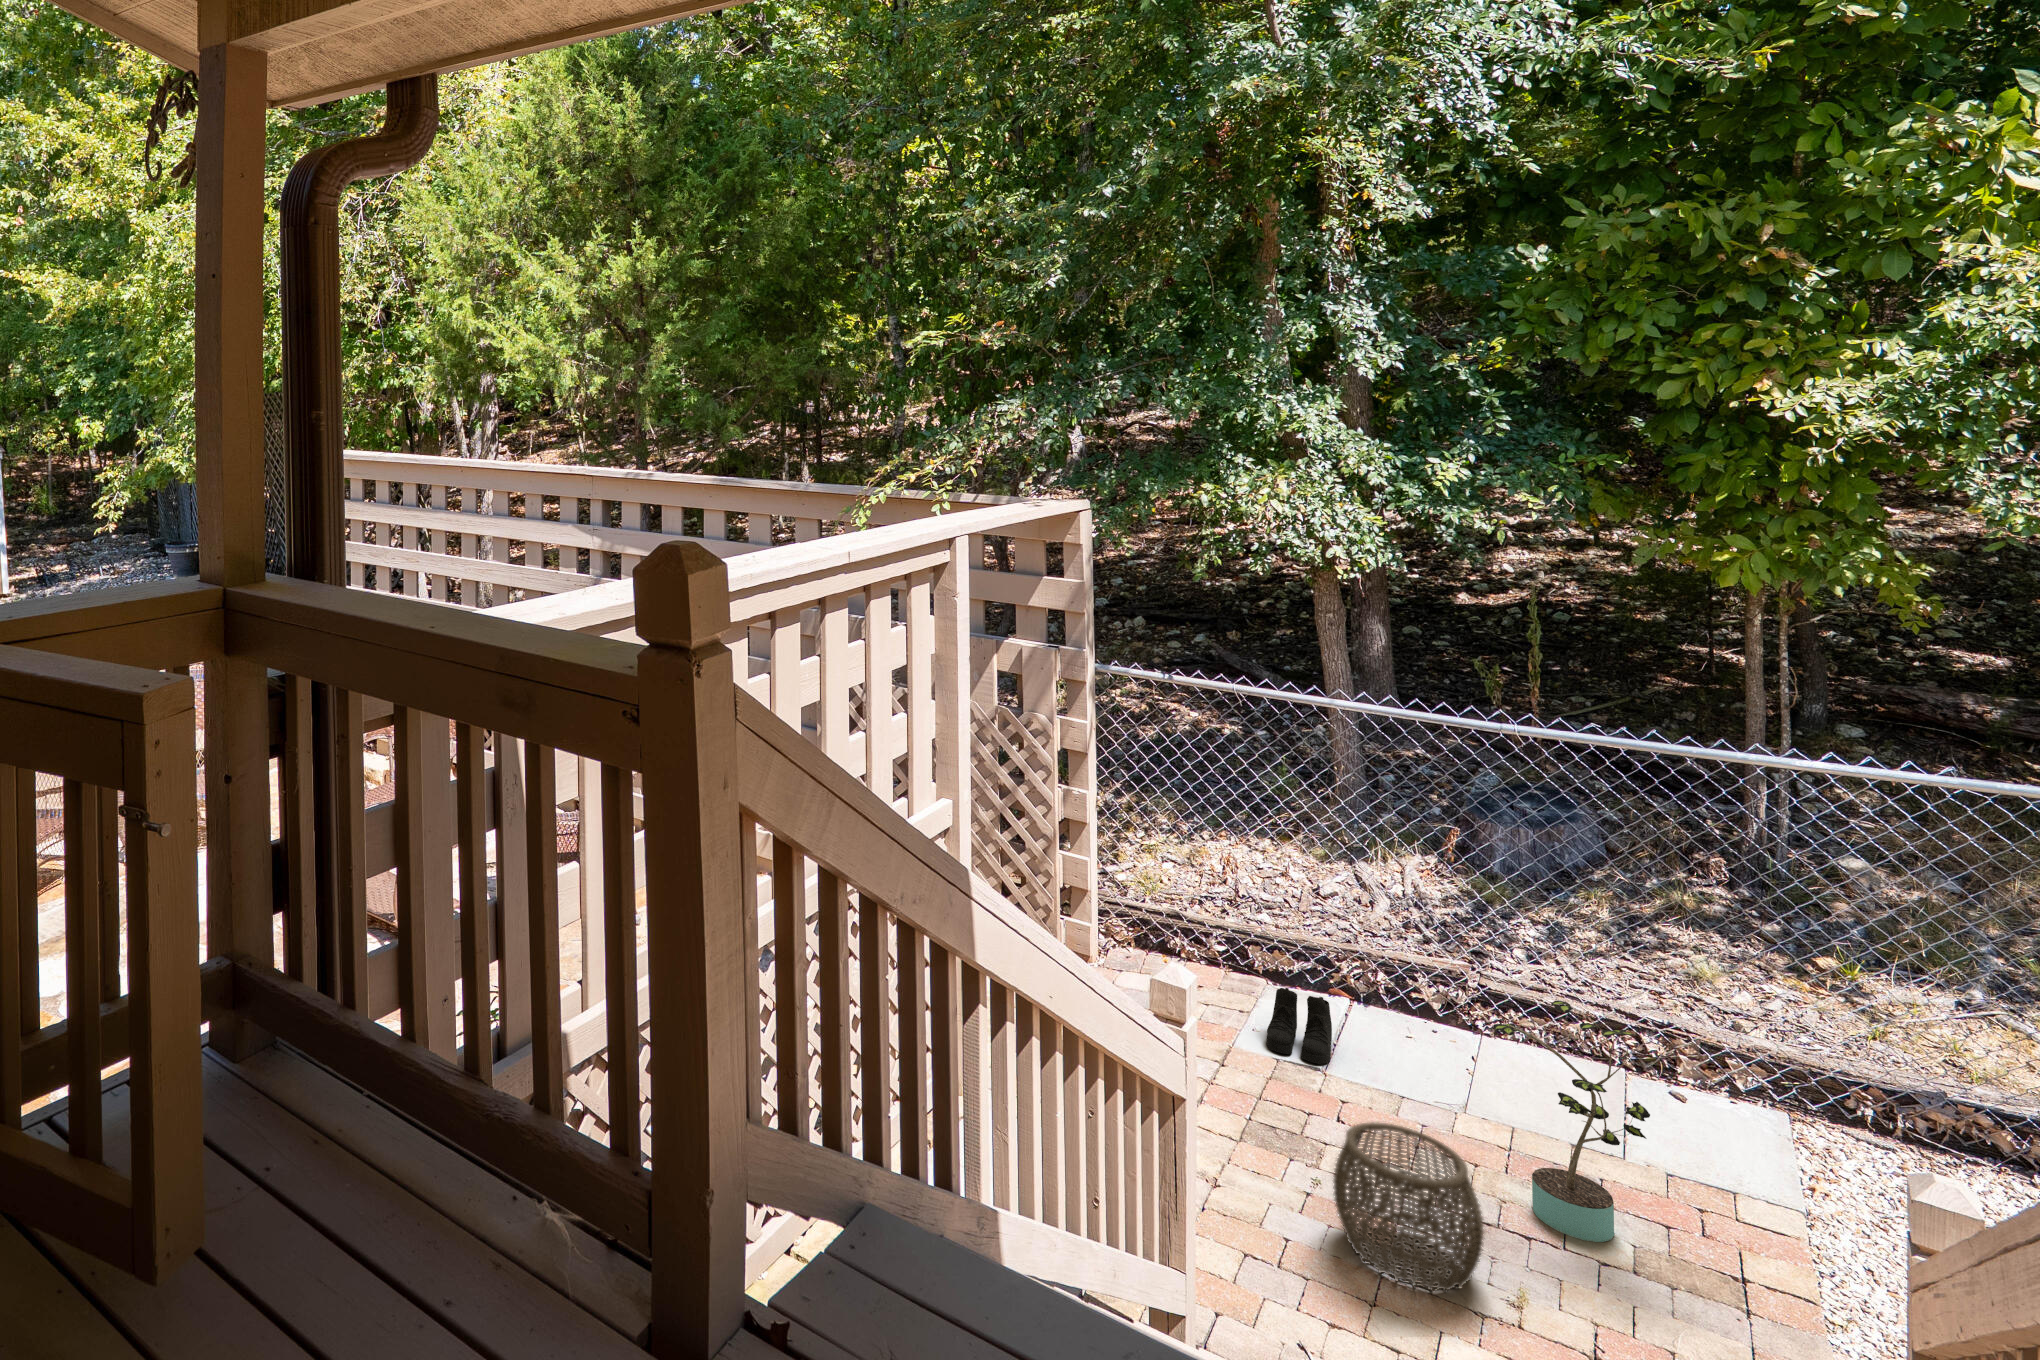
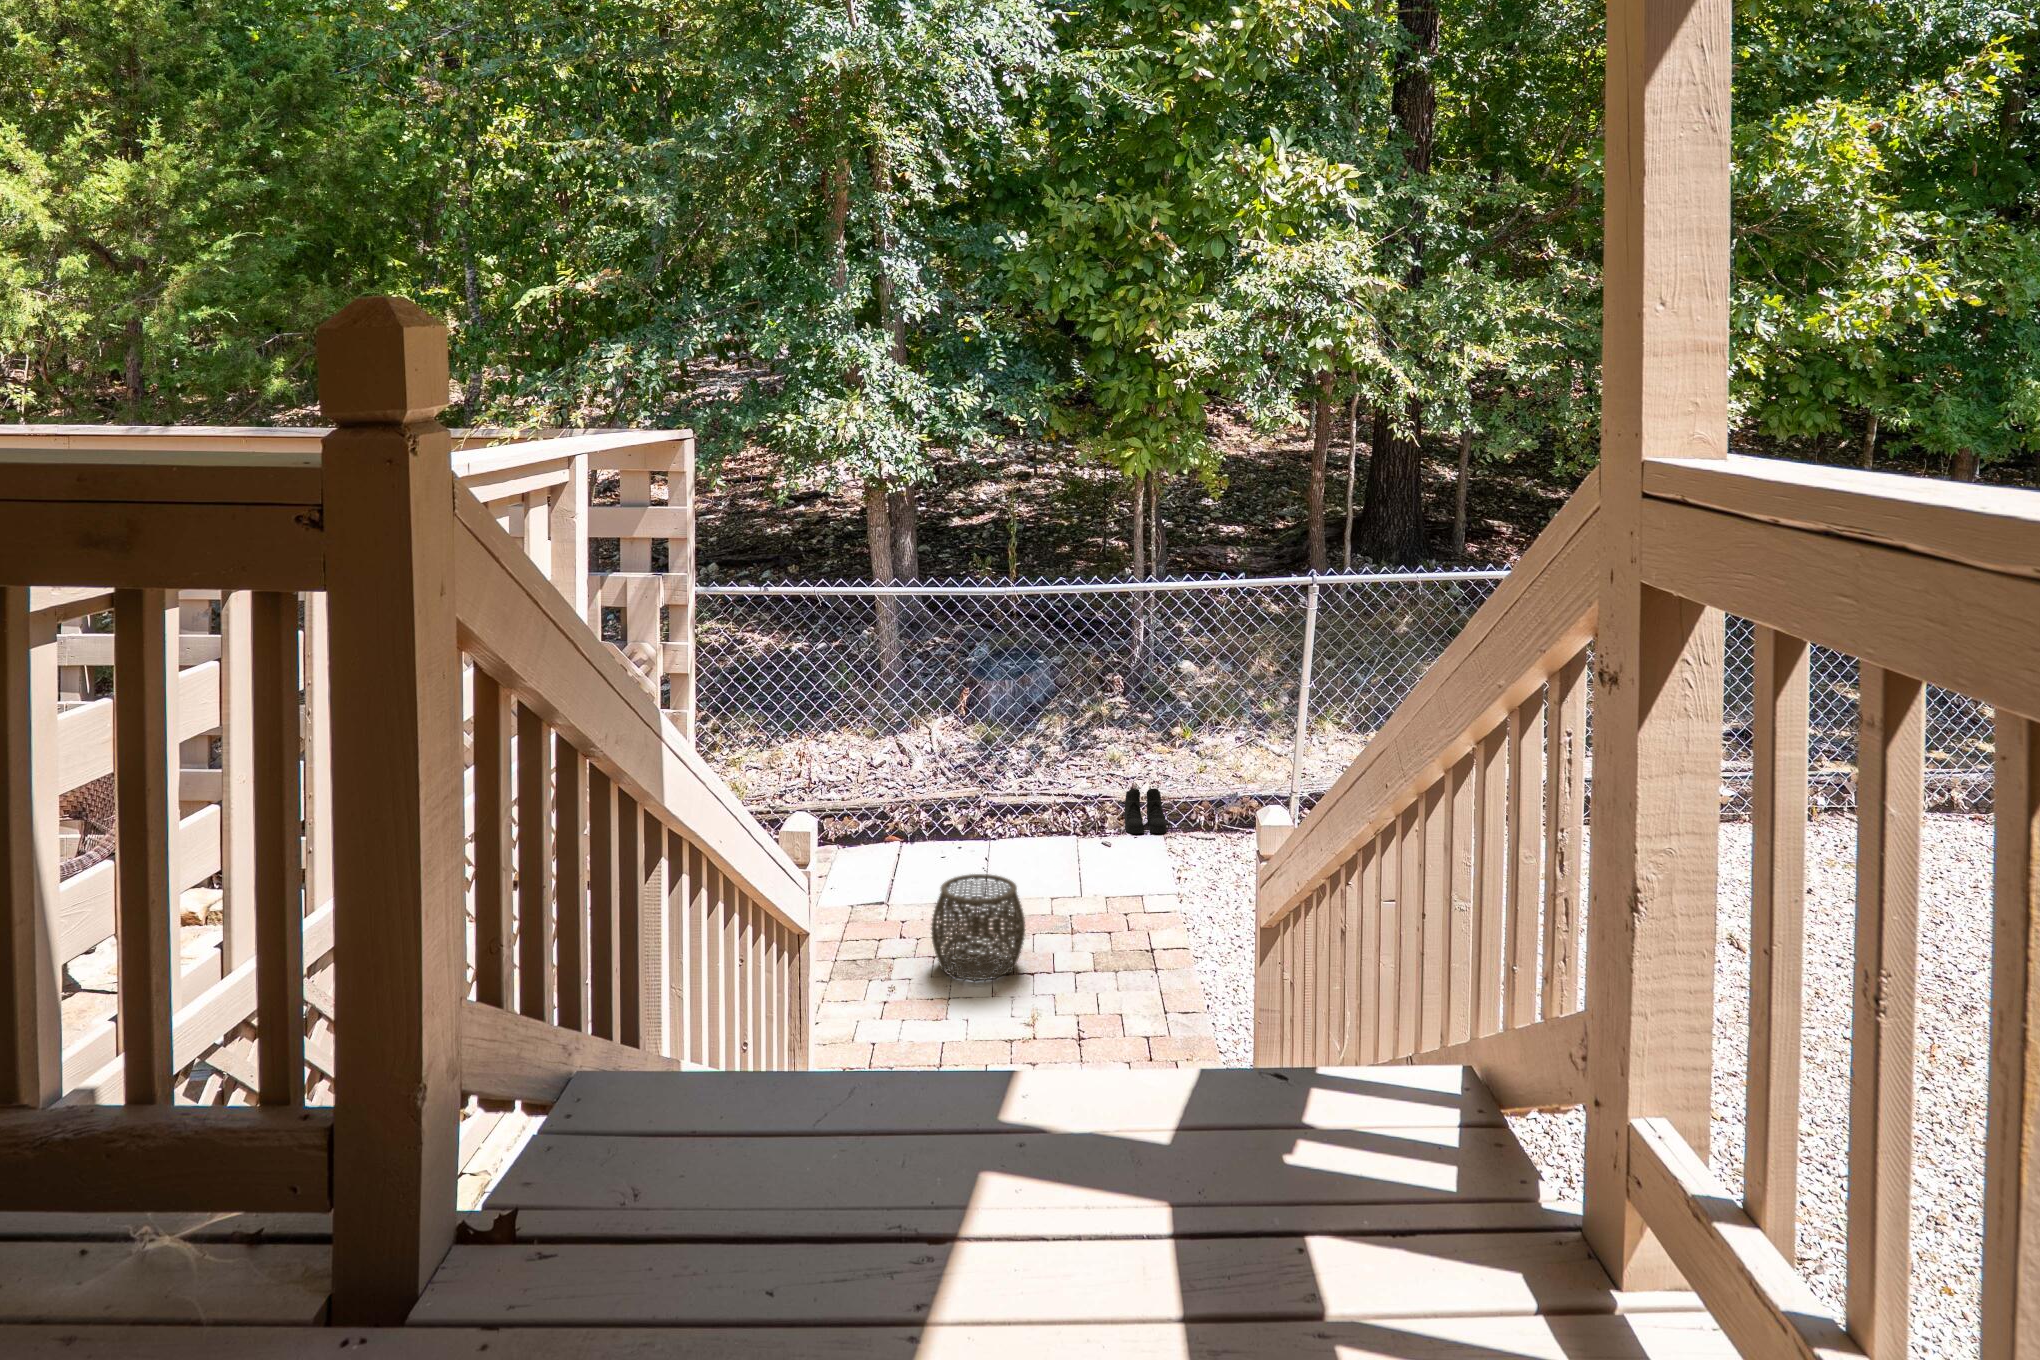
boots: present [1267,988,1332,1064] -> present [1124,788,1166,834]
potted plant: present [1493,1000,1650,1242] -> none [1023,764,1111,926]

